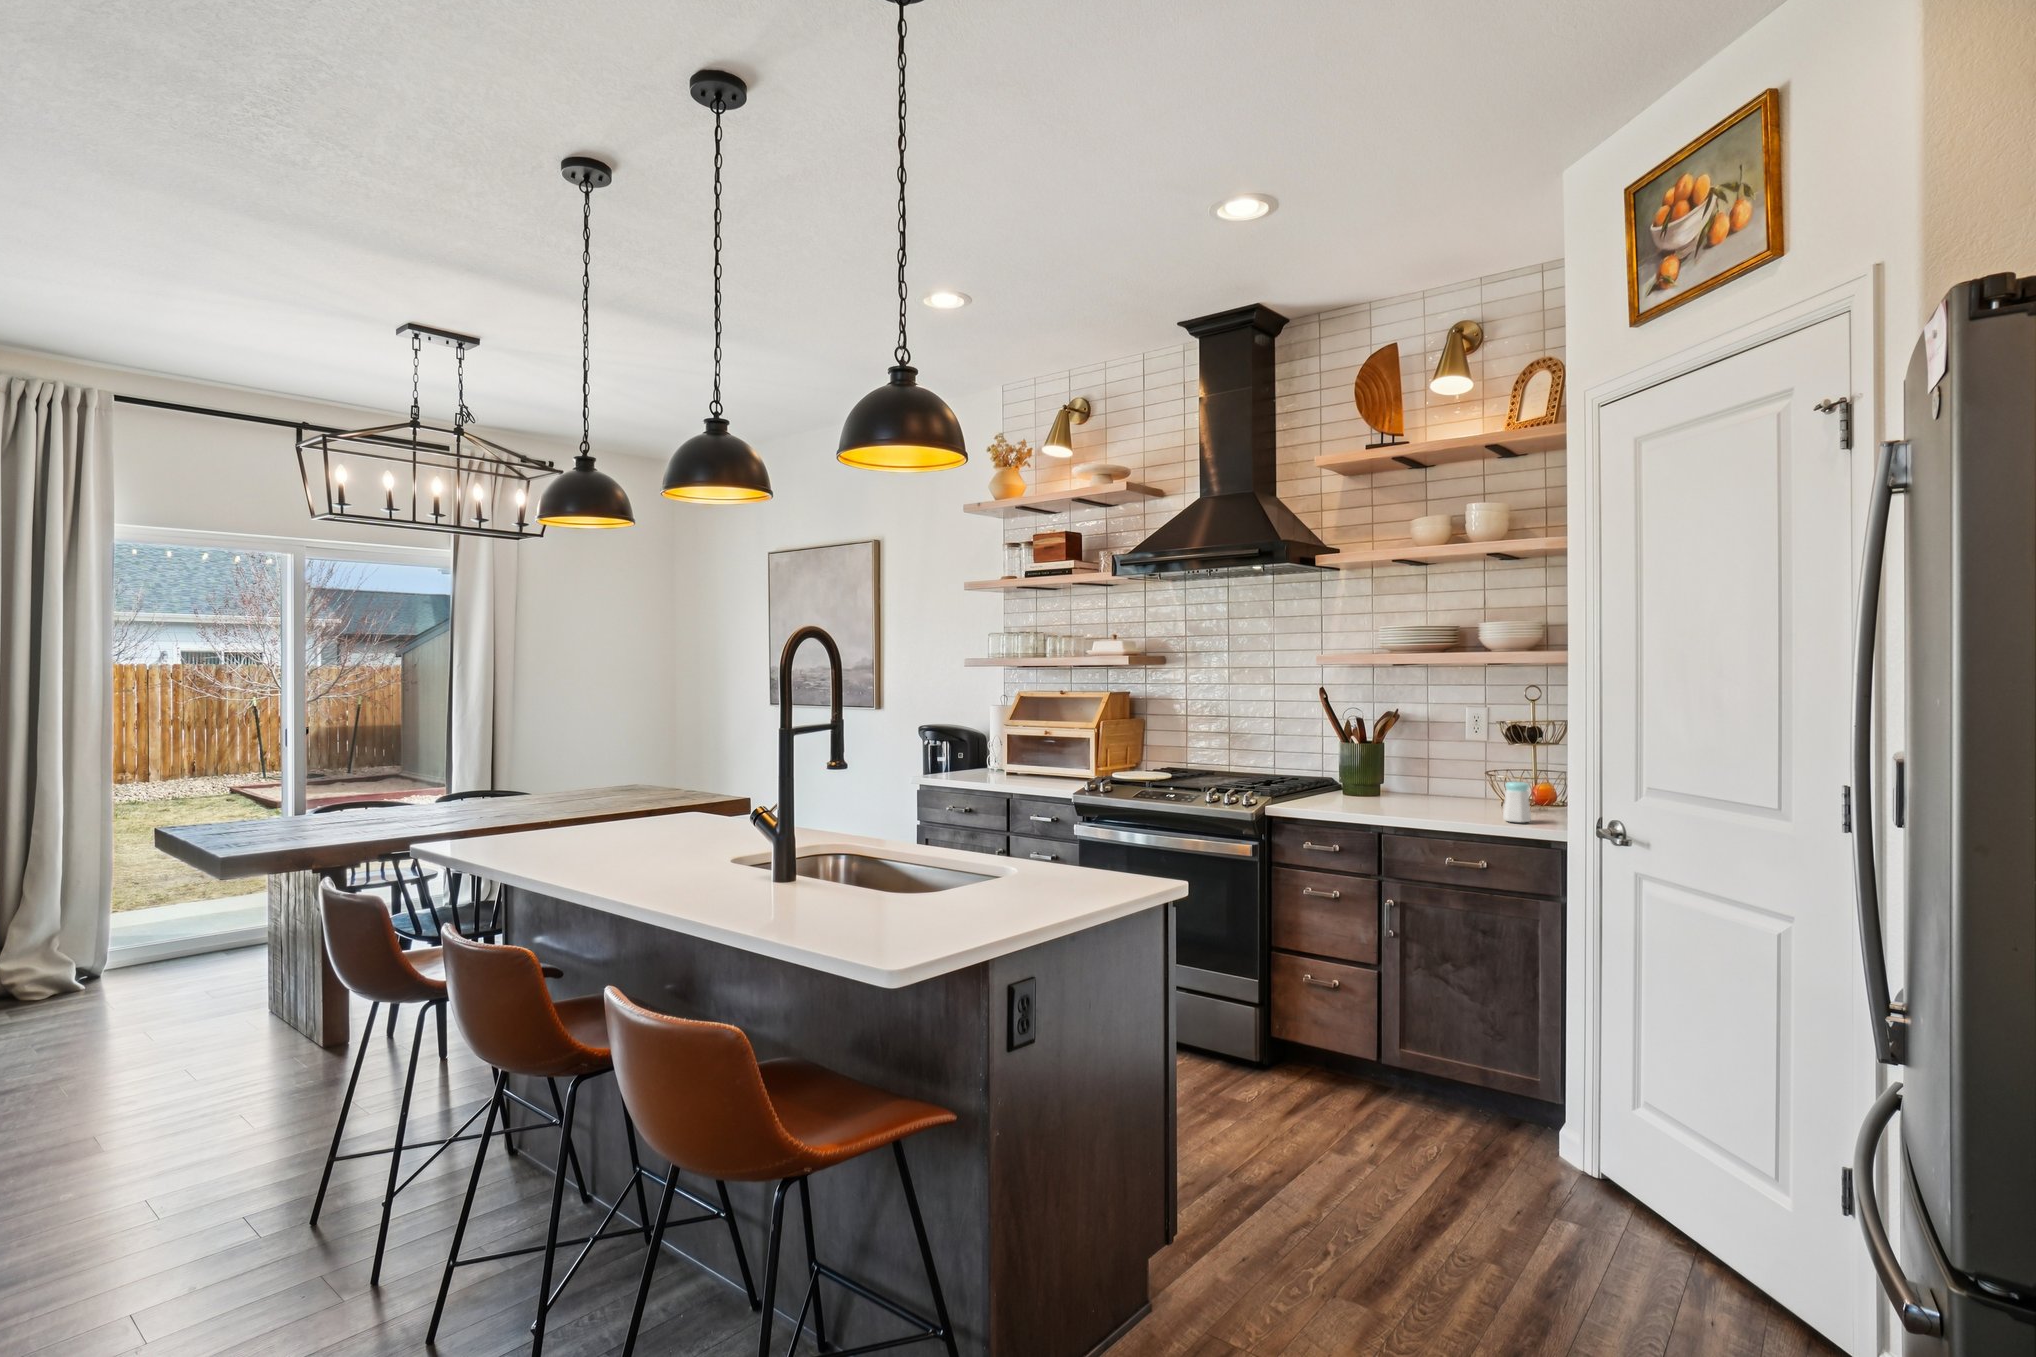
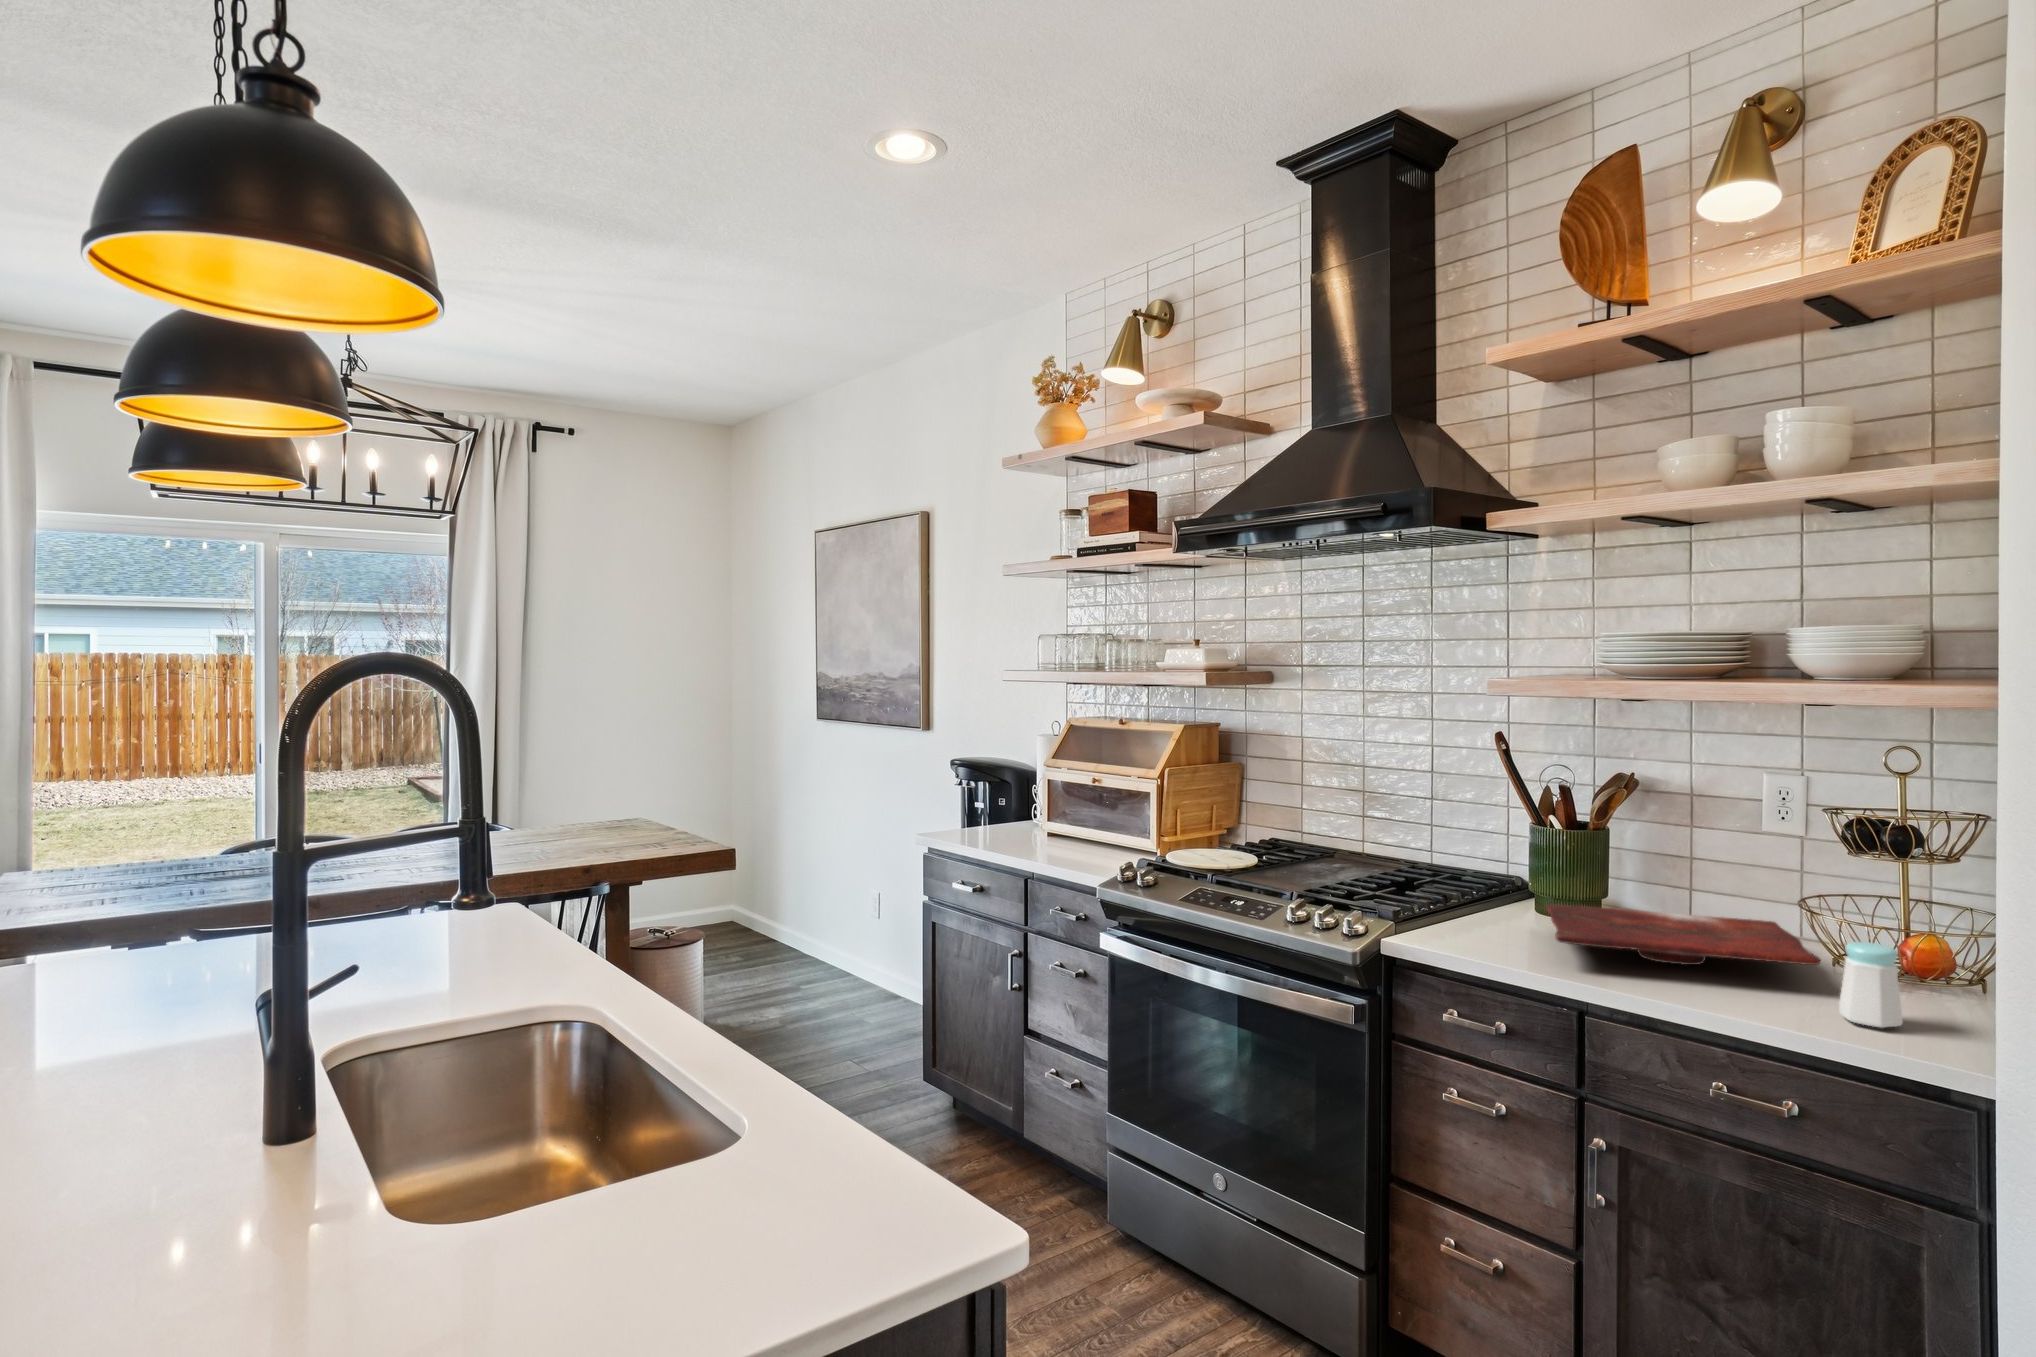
cutting board: none [1354,784,1495,807] -> present [1546,904,1821,965]

